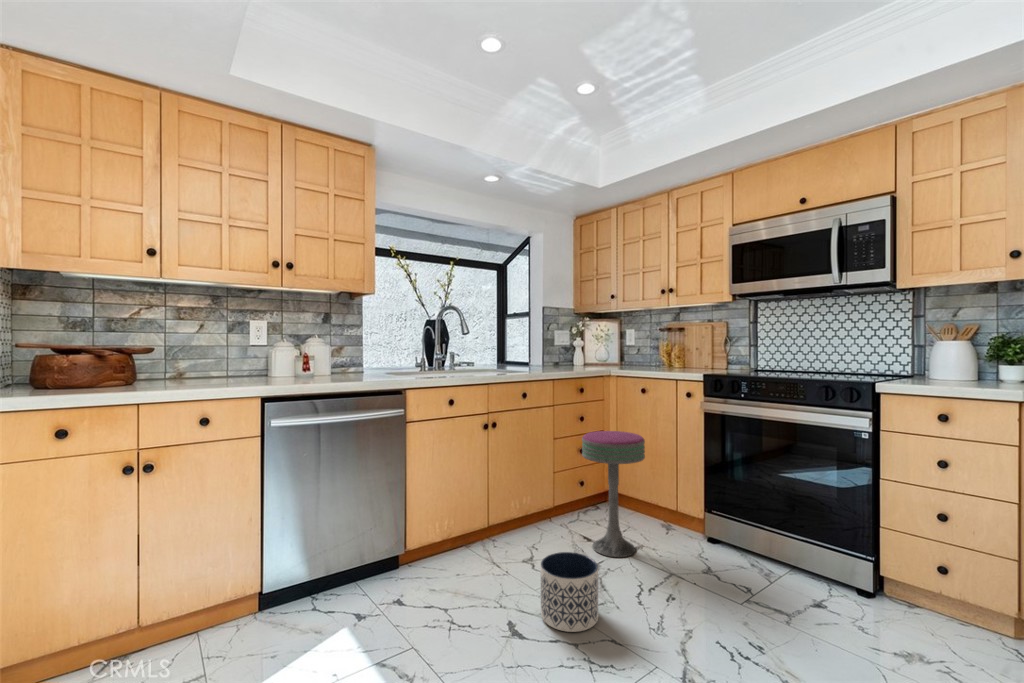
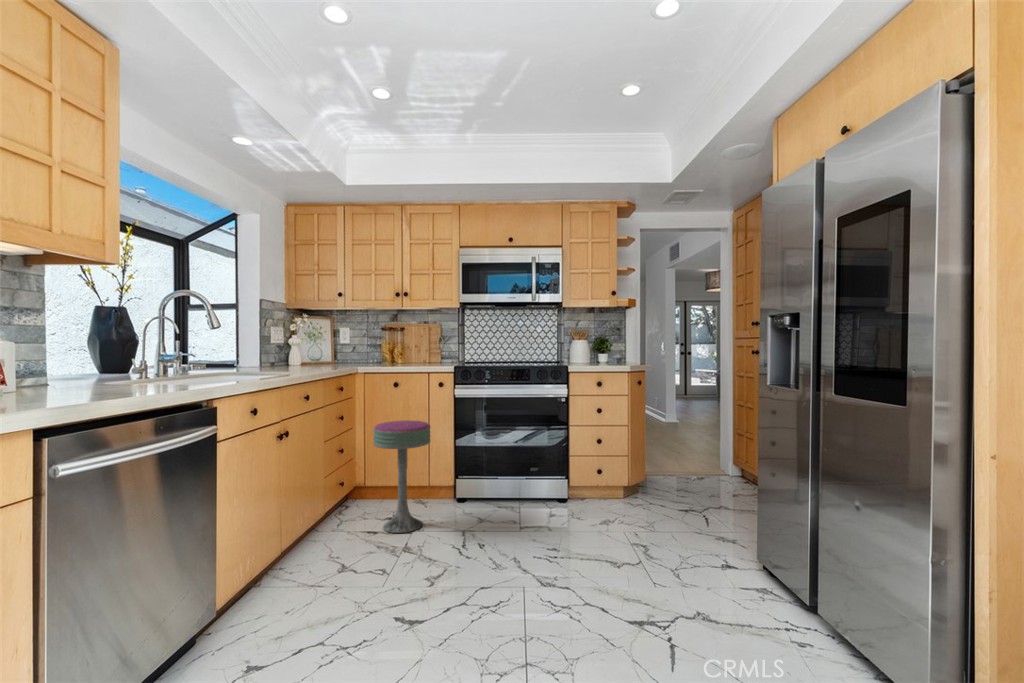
planter: present [541,552,598,632] -> none [409,524,459,590]

